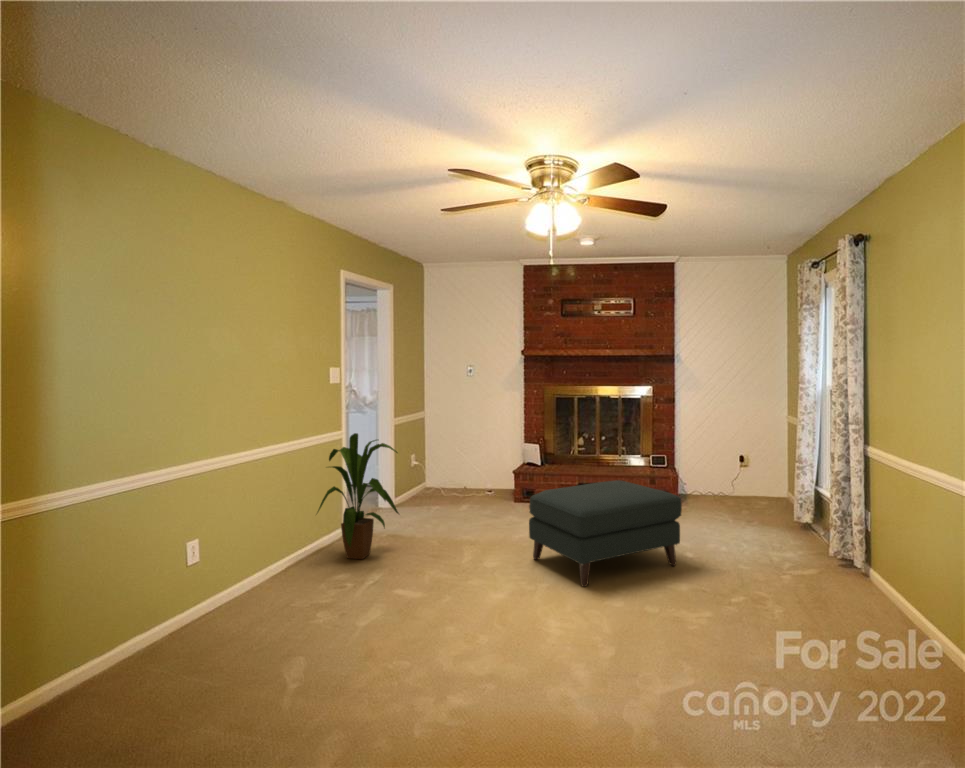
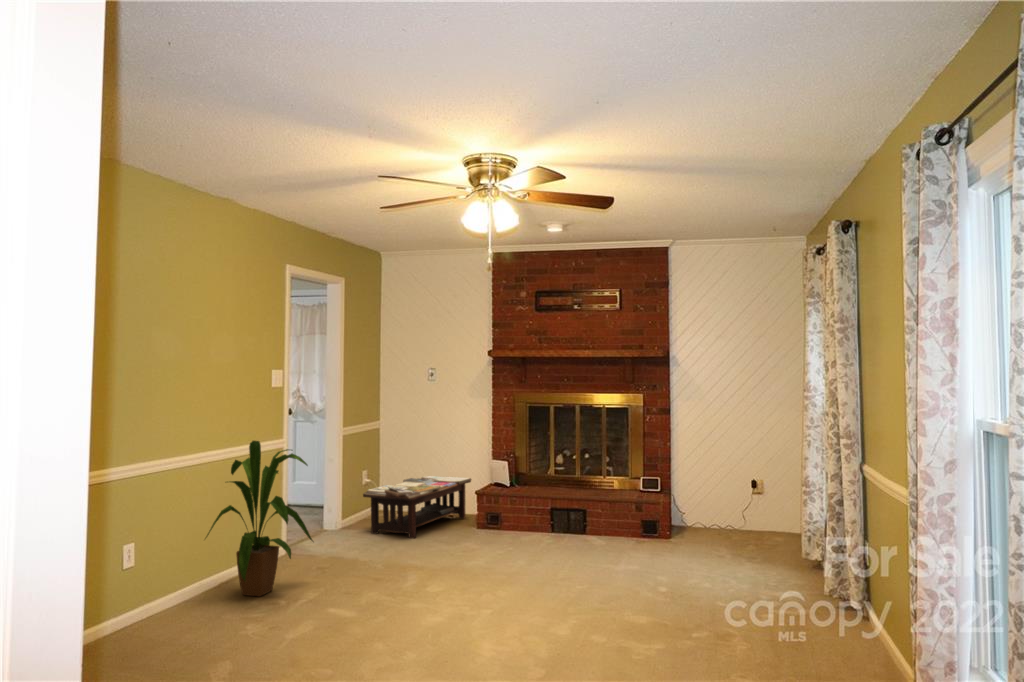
coffee table: none [422,458,507,510] -> present [363,476,471,539]
ottoman: present [529,480,682,587] -> none [464,504,643,634]

